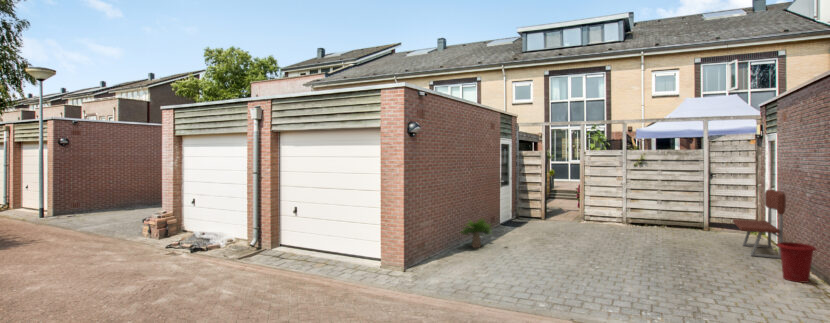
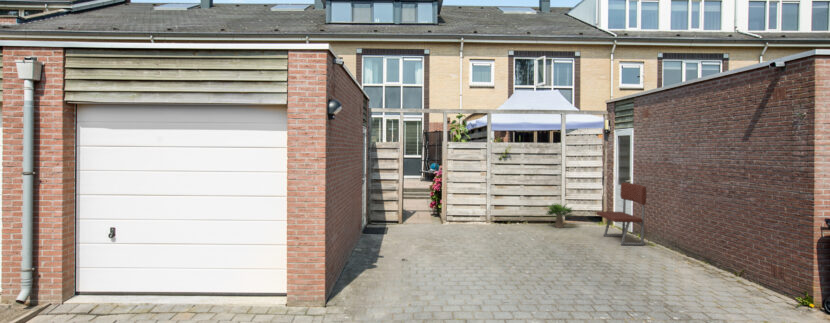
potted plant: present [461,219,491,248] -> present [546,204,572,228]
waste bin: present [777,242,817,283] -> none [659,230,689,265]

